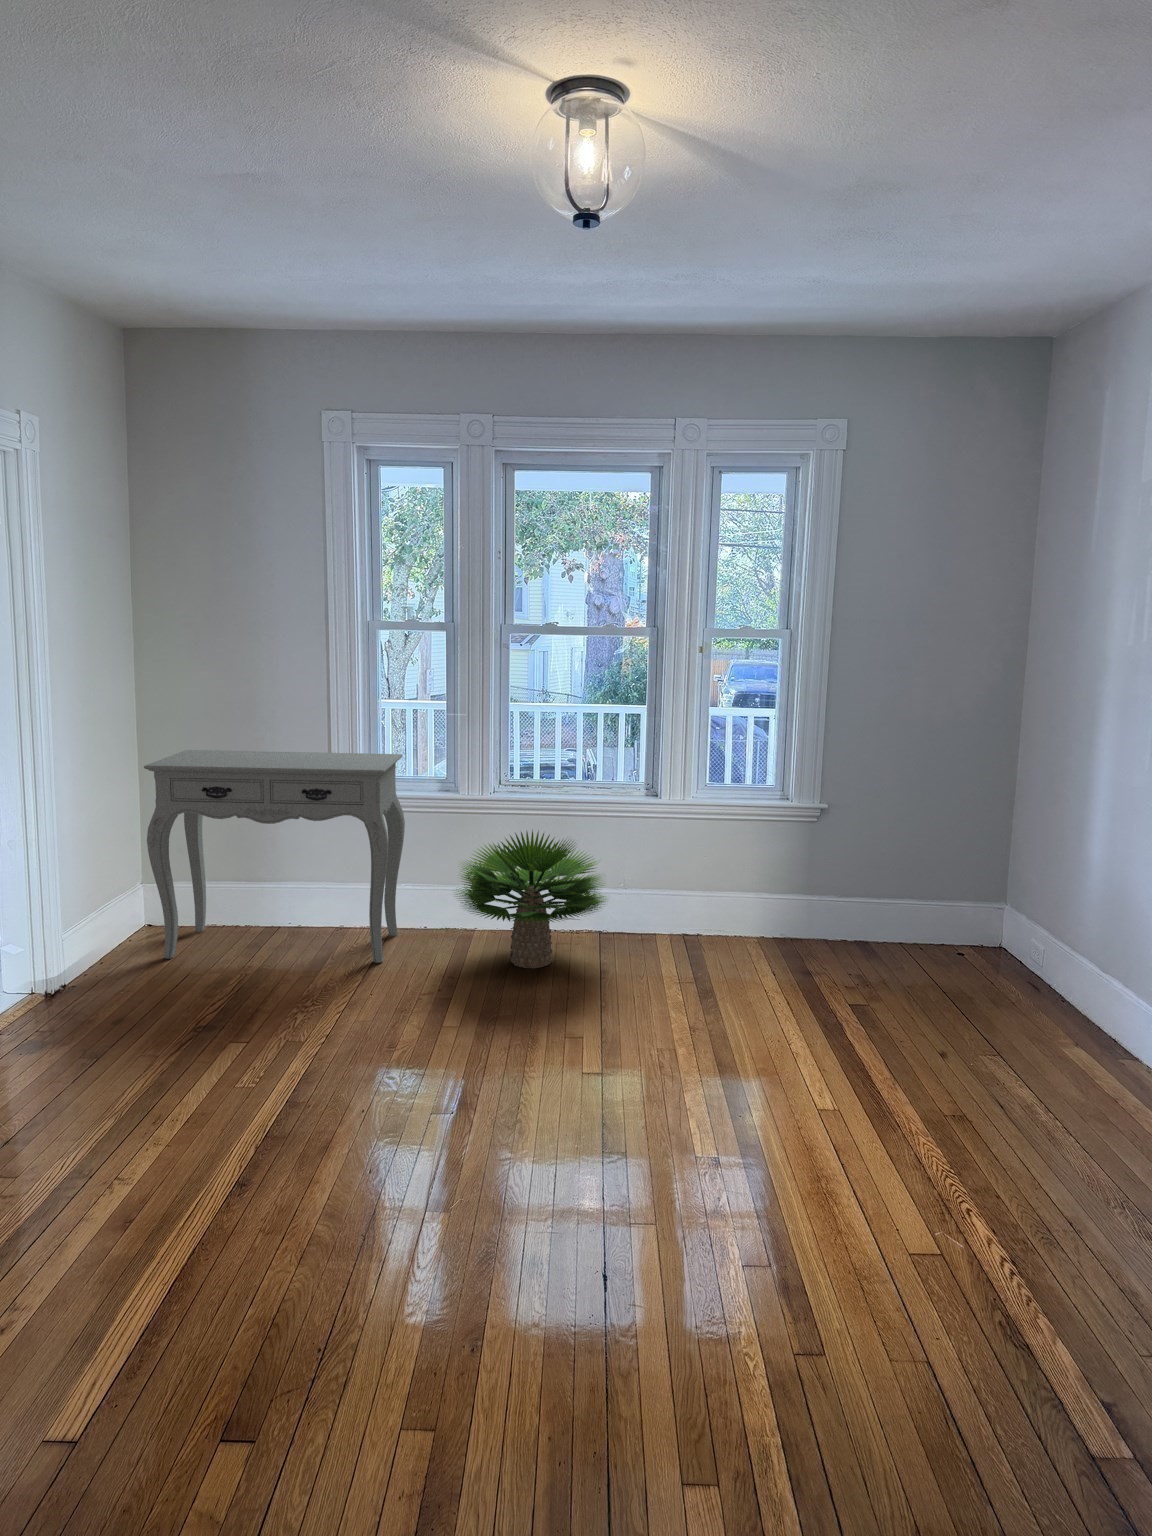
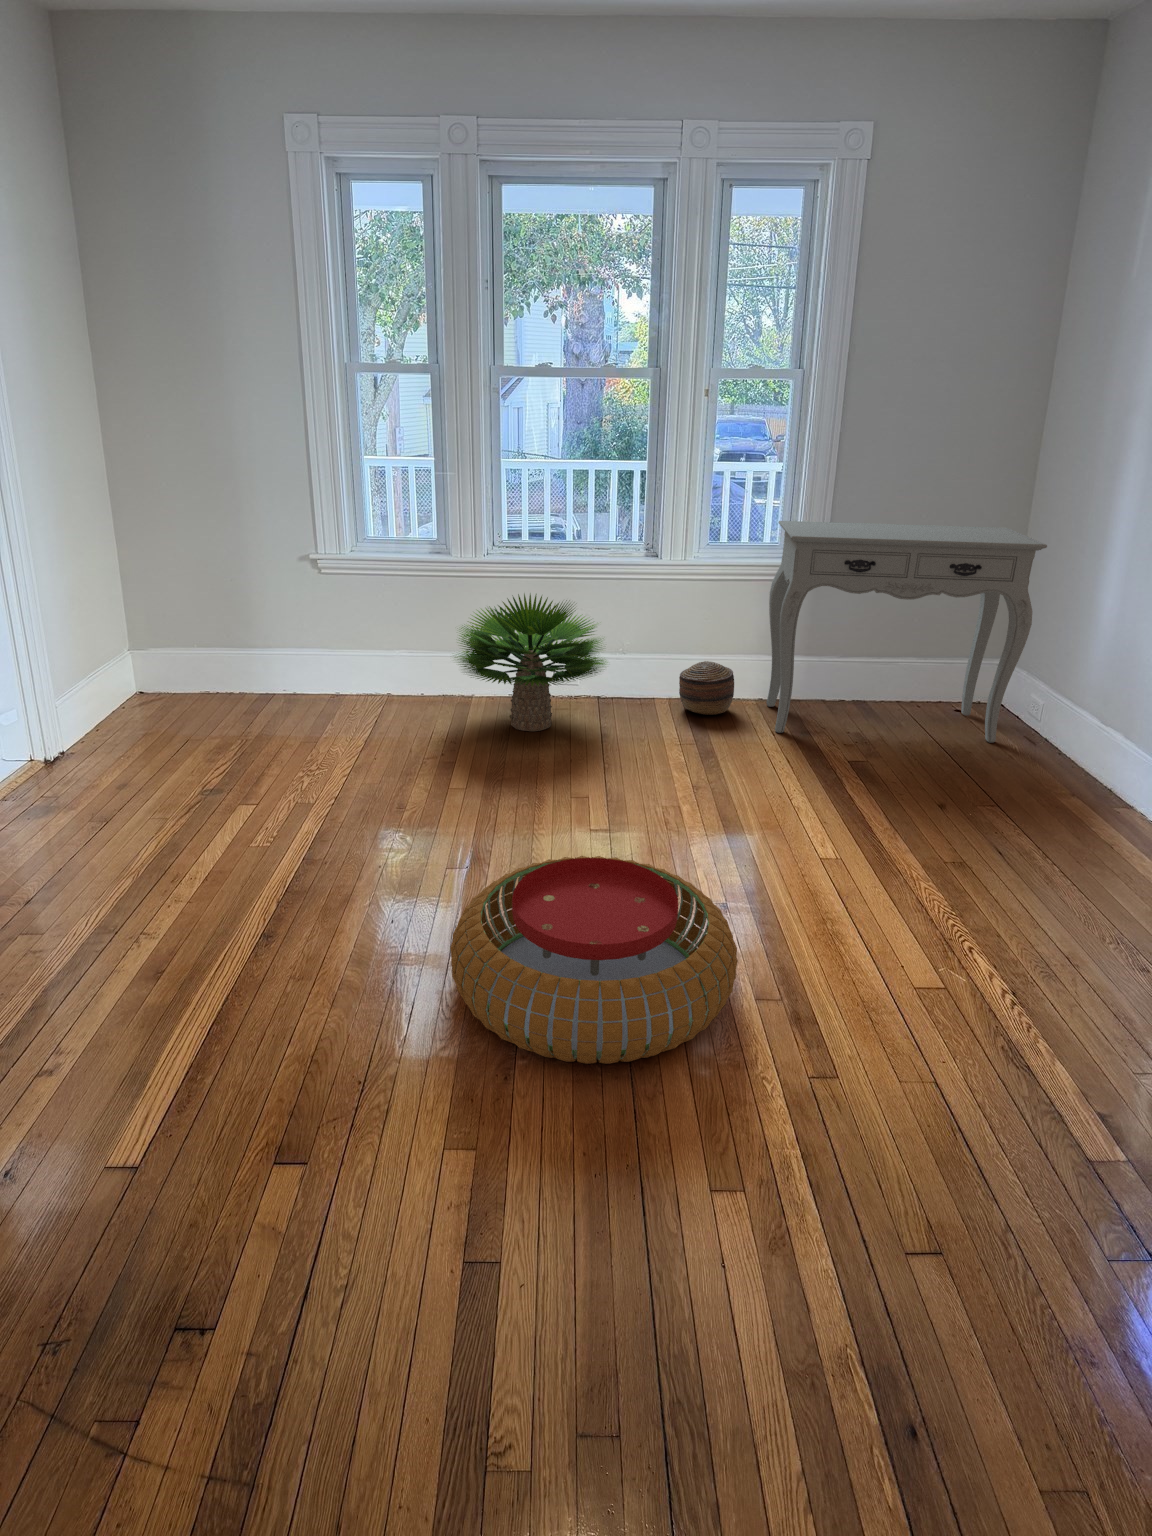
console table: present [144,750,405,963] -> present [766,521,1047,743]
basket: none [682,898,737,953] -> present [679,661,734,715]
pouf: none [424,1103,719,1334] -> present [450,856,738,1064]

